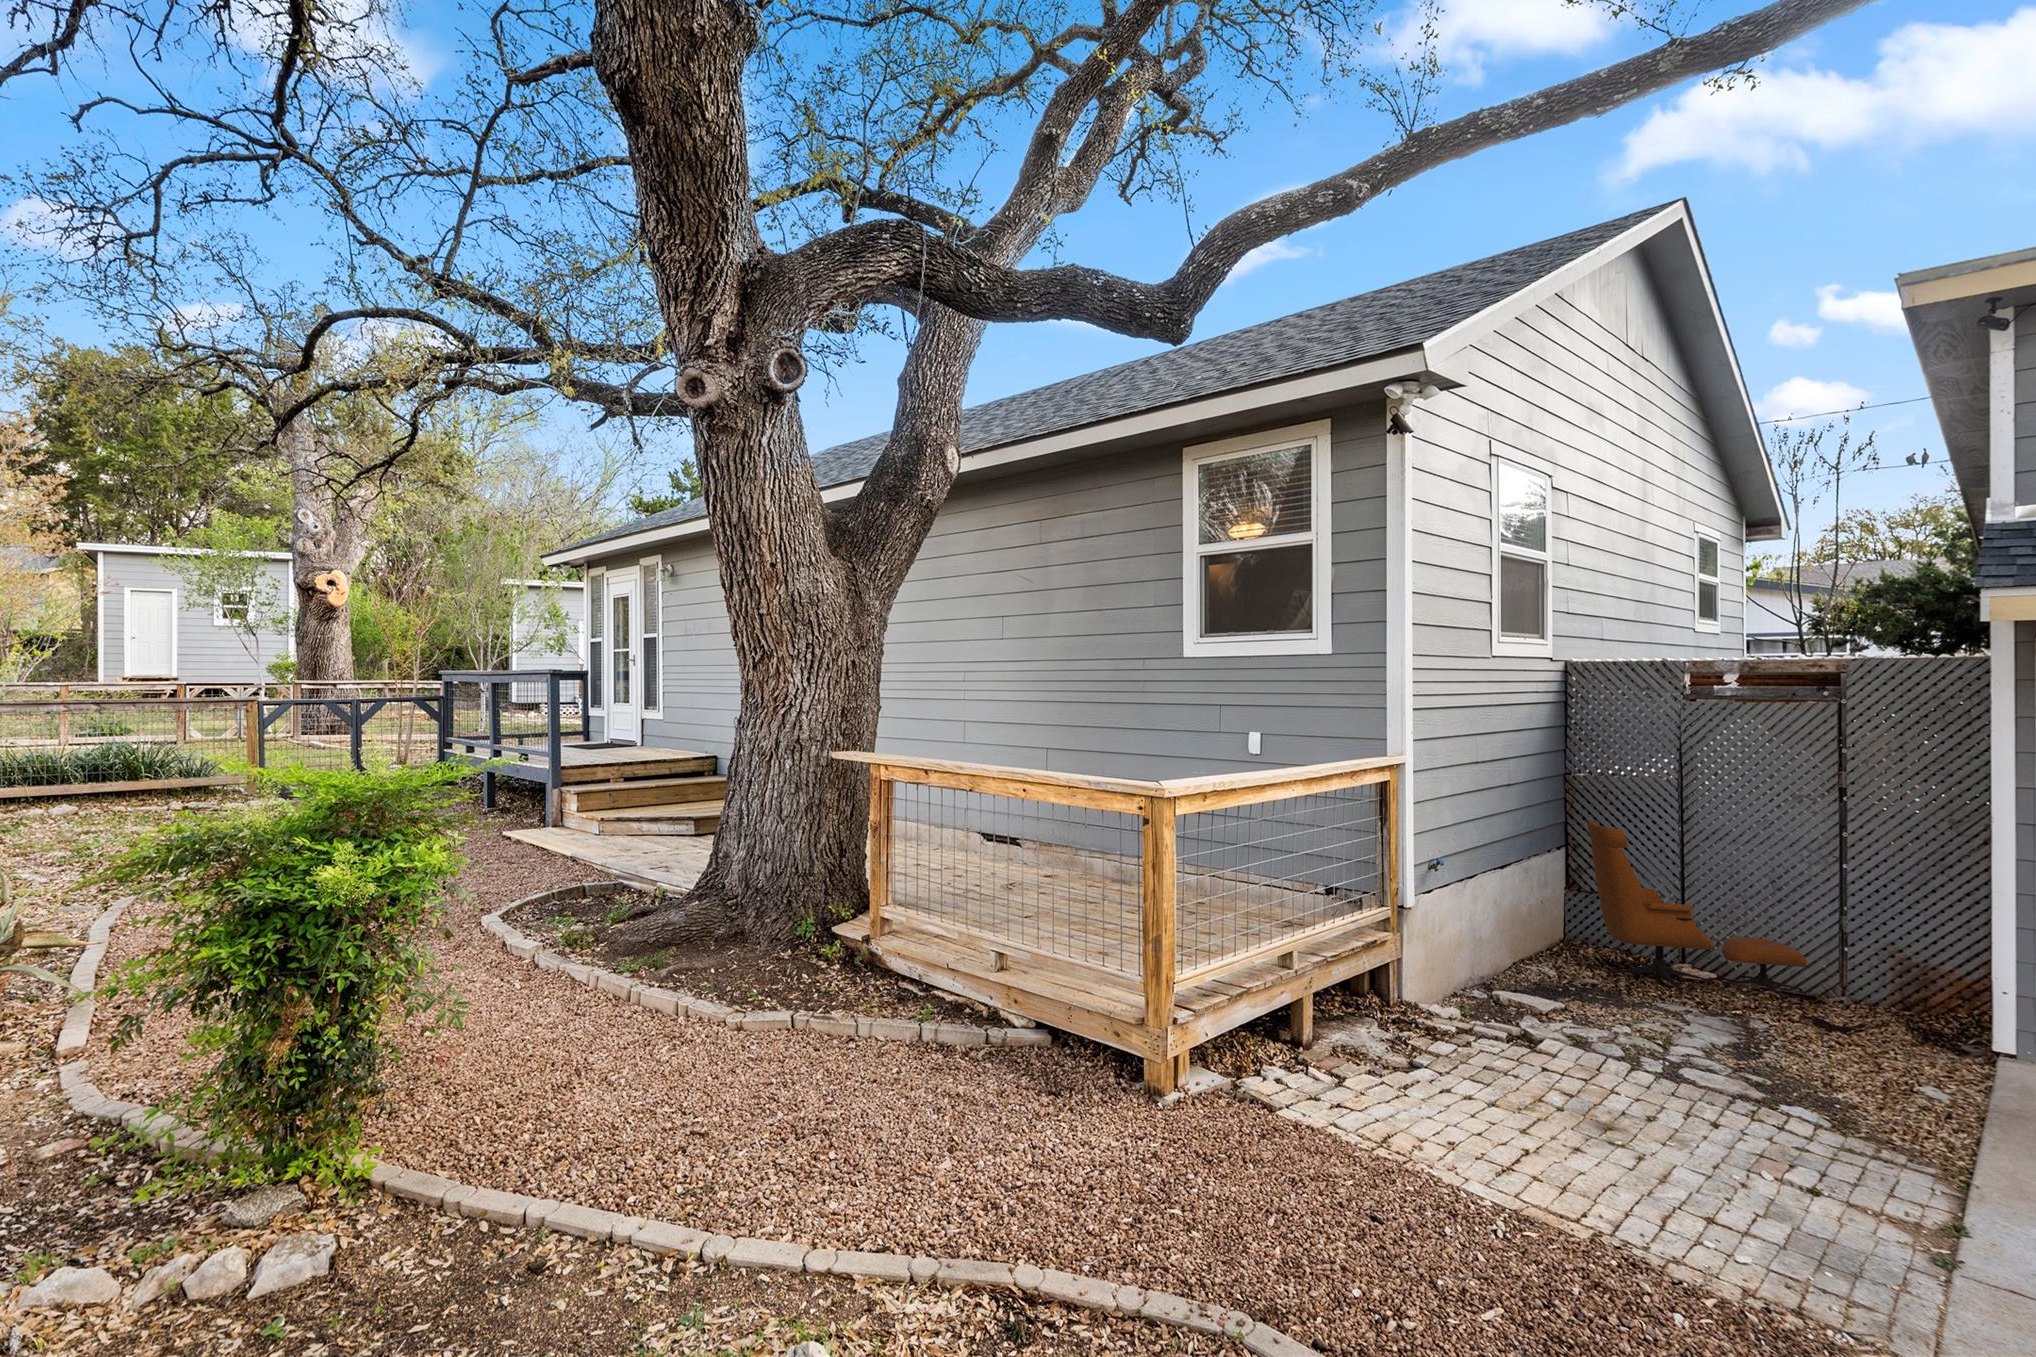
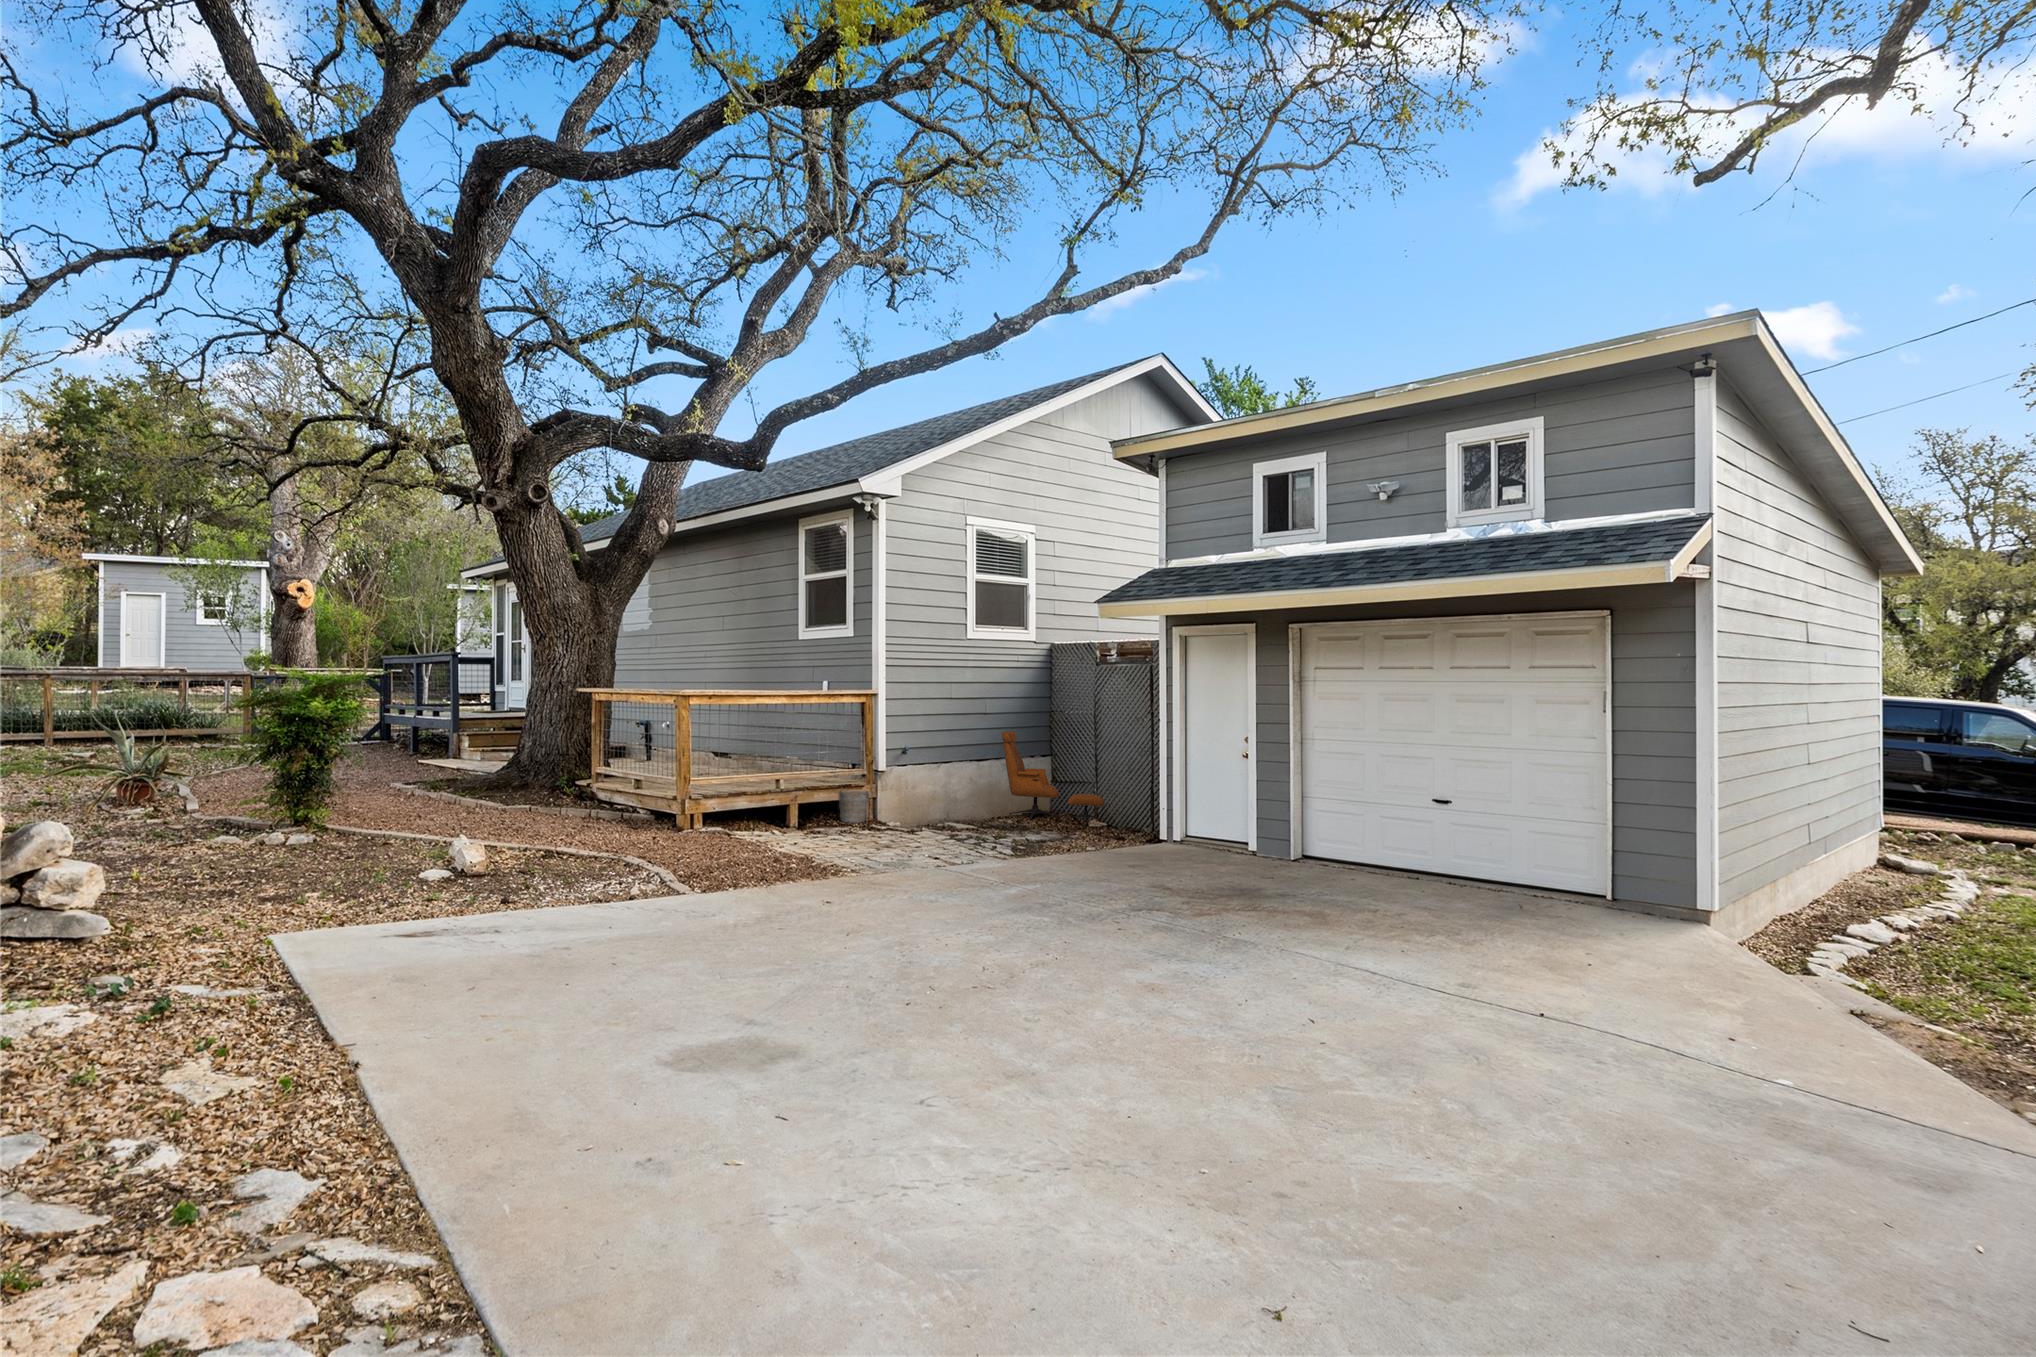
bucket: none [1372,951,1443,1026] -> present [838,791,871,823]

